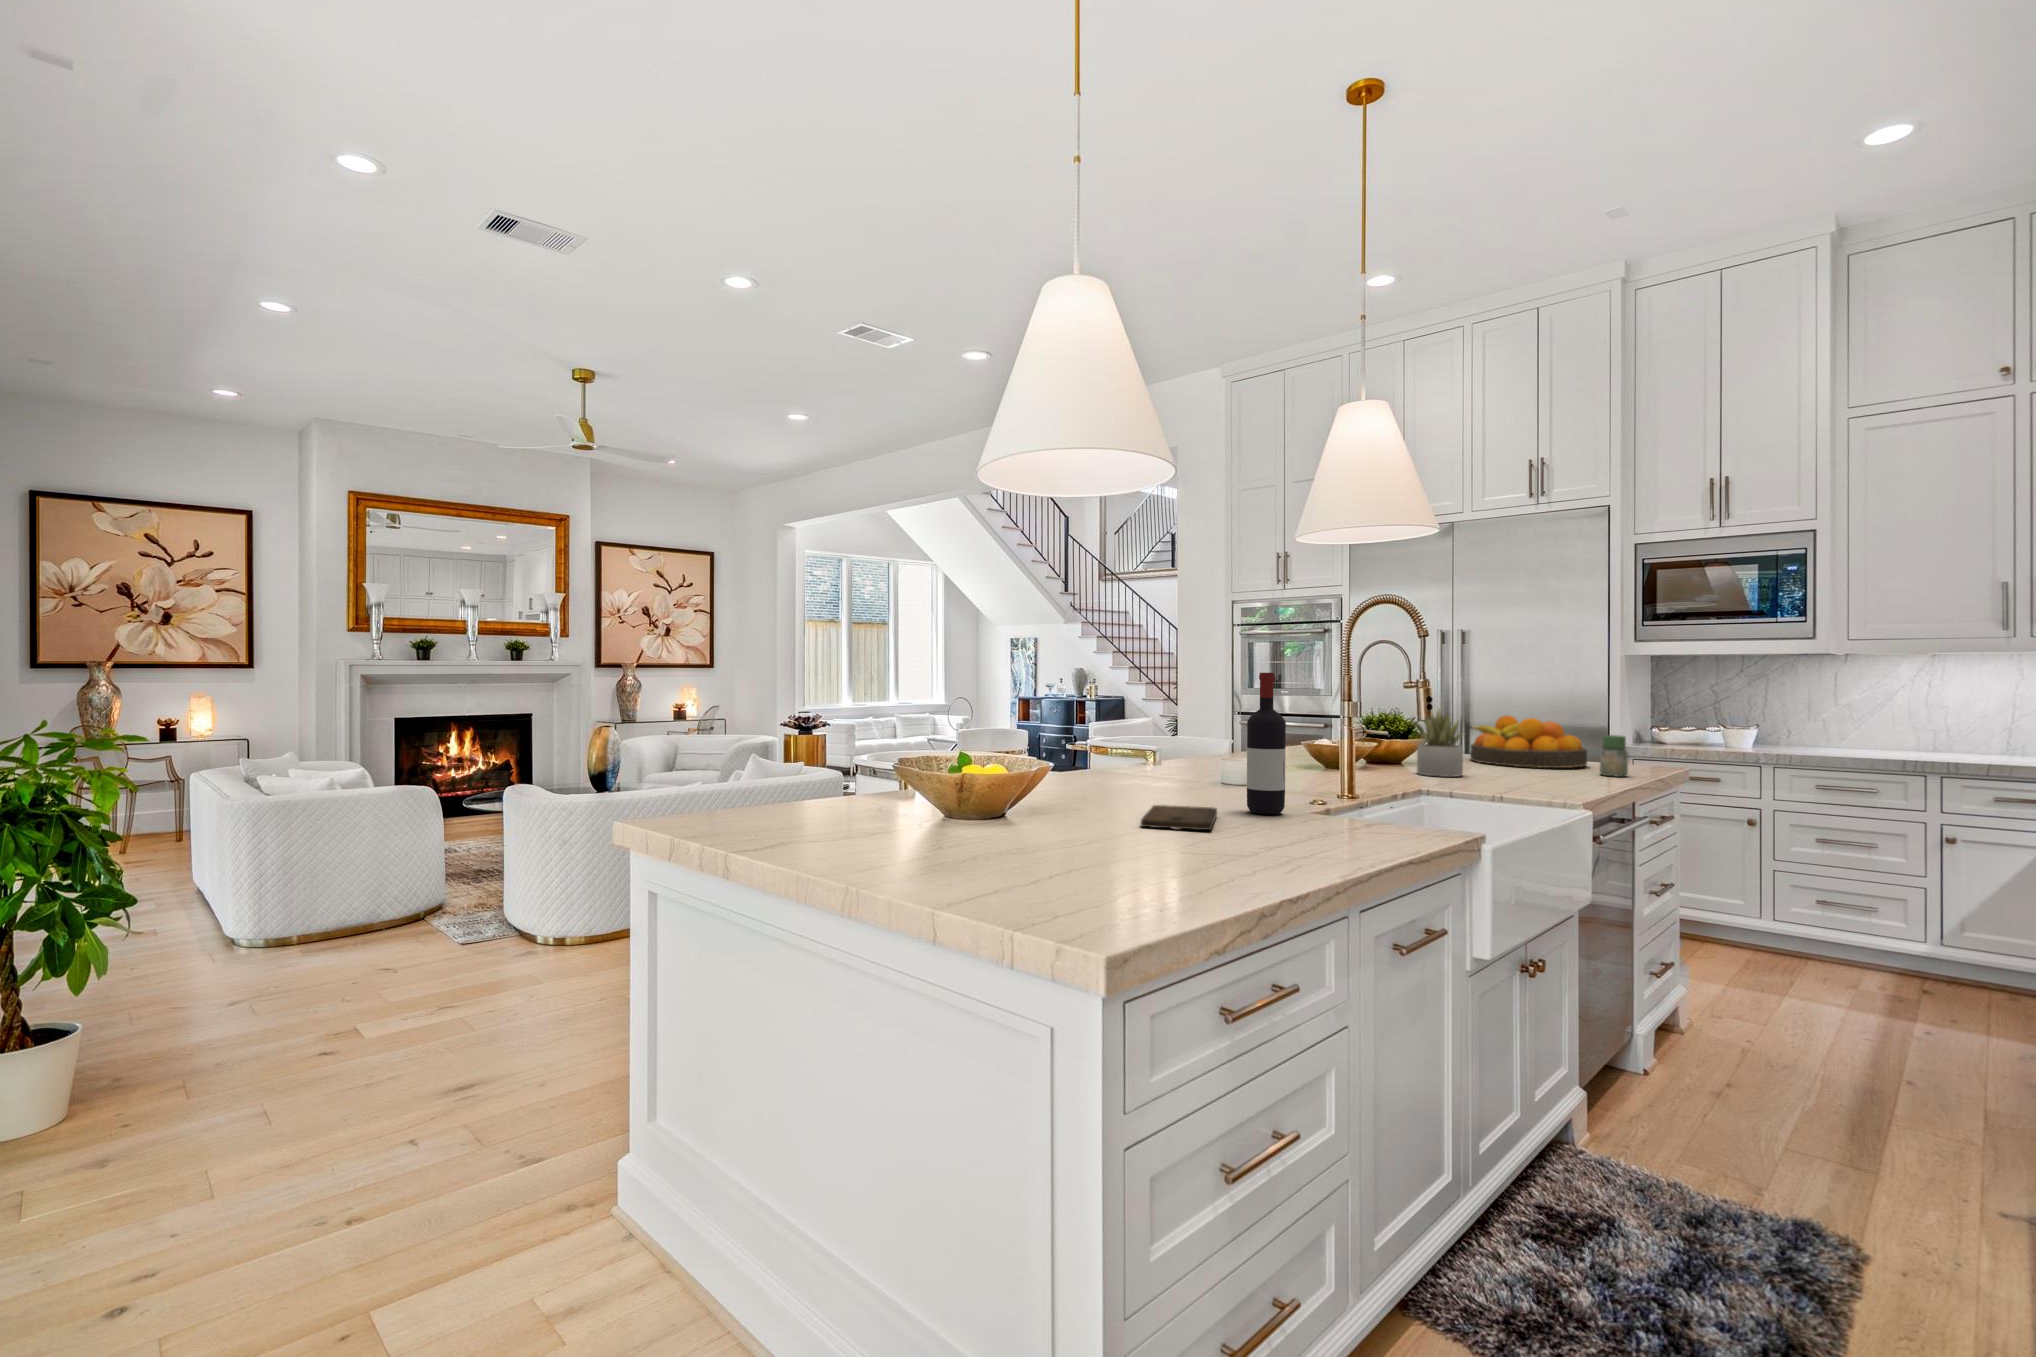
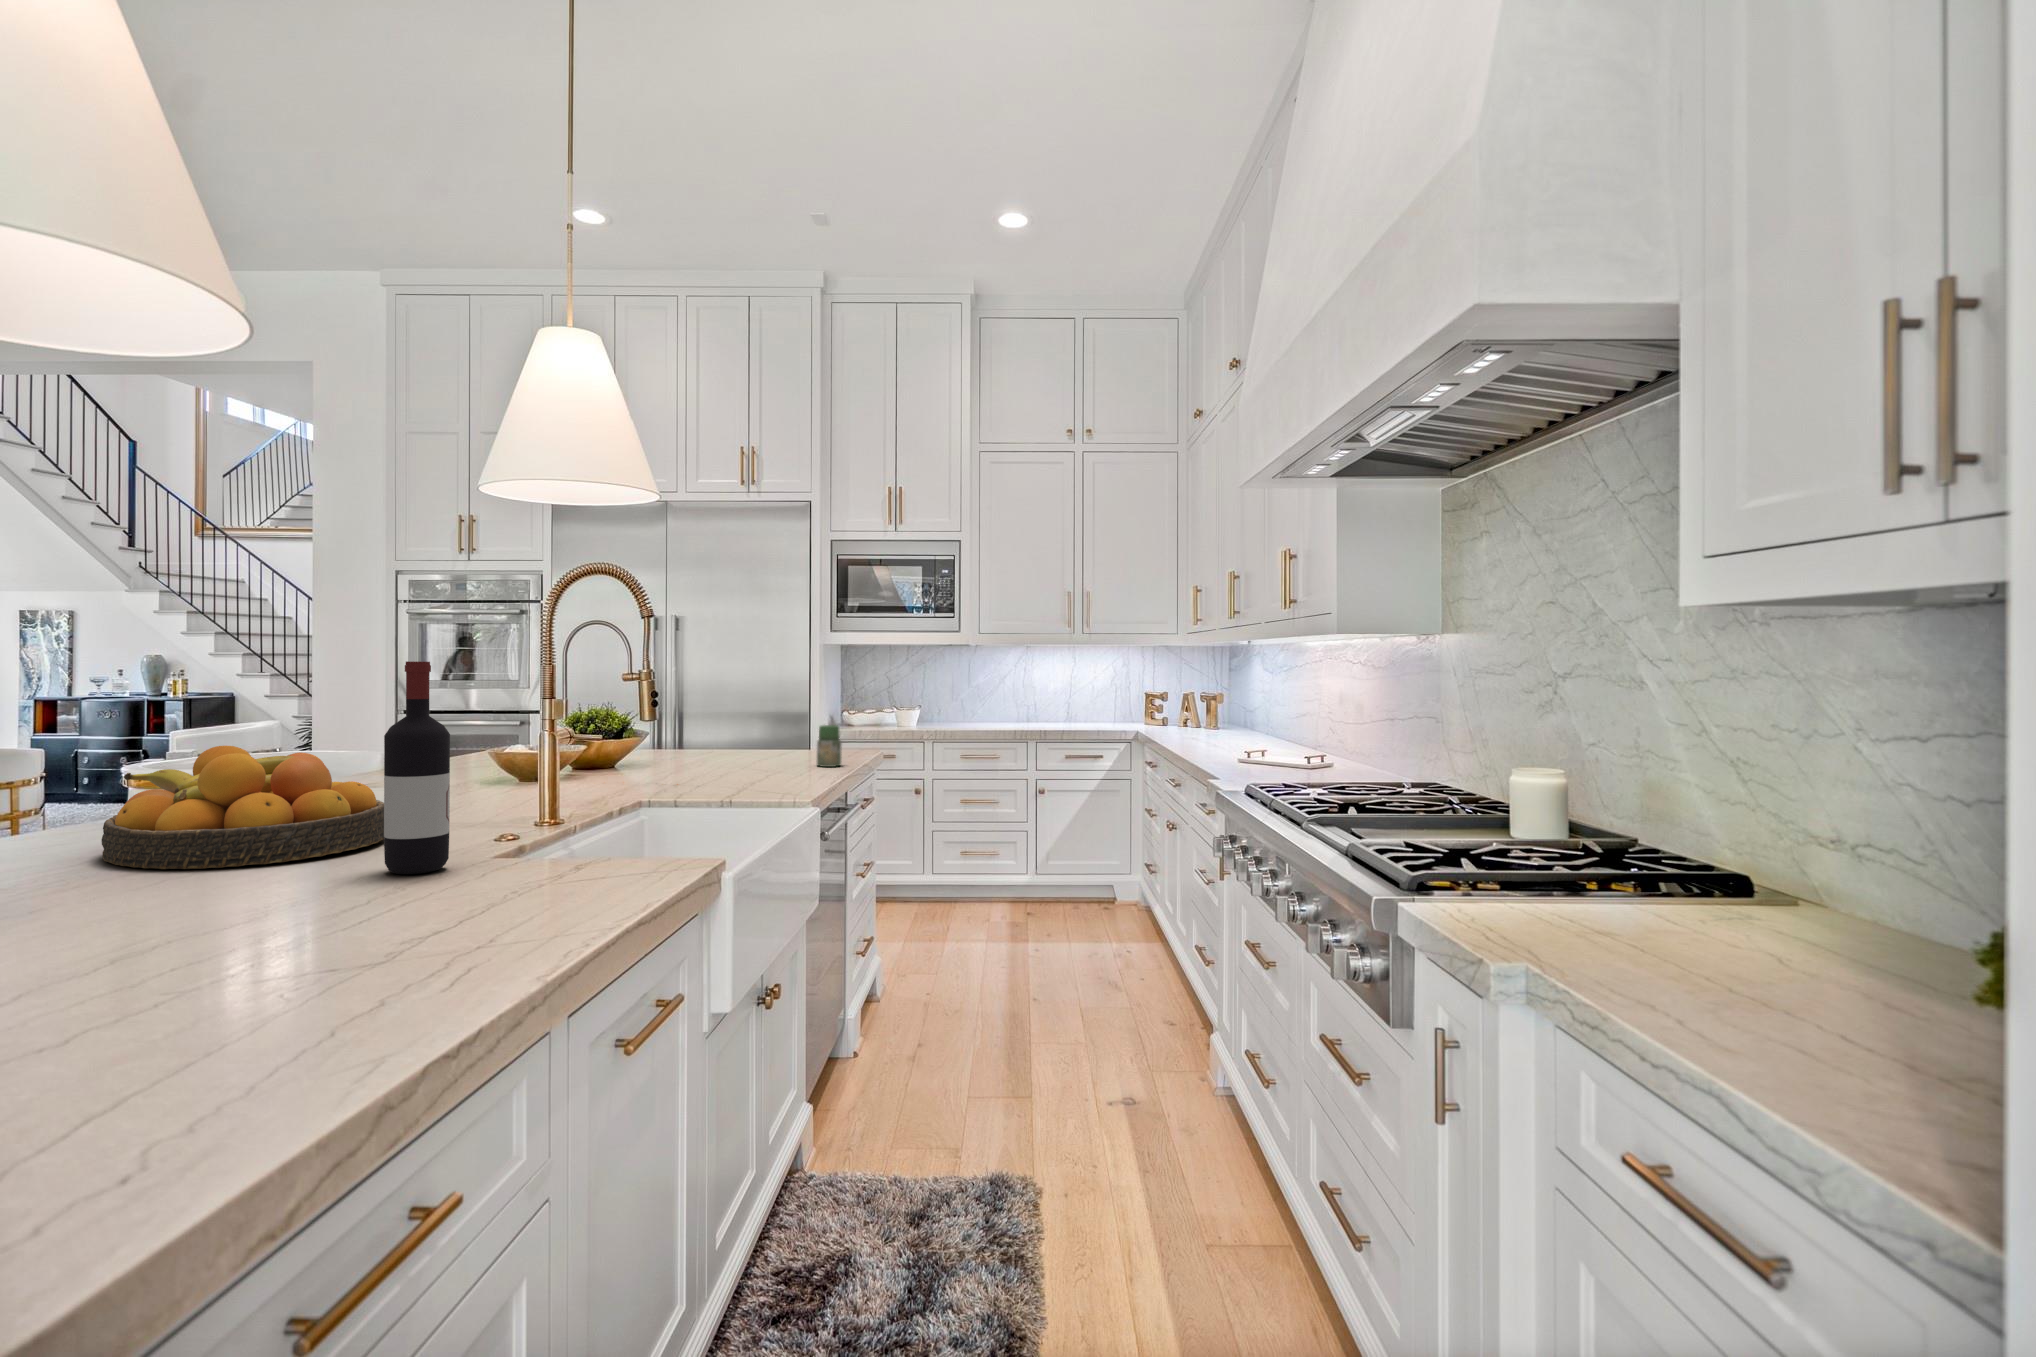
succulent plant: present [1413,709,1464,777] -> none [626,701,691,783]
fruit bowl: present [1470,715,1588,768] -> present [102,746,384,869]
cutting board: present [1141,805,1217,830] -> none [148,877,326,941]

